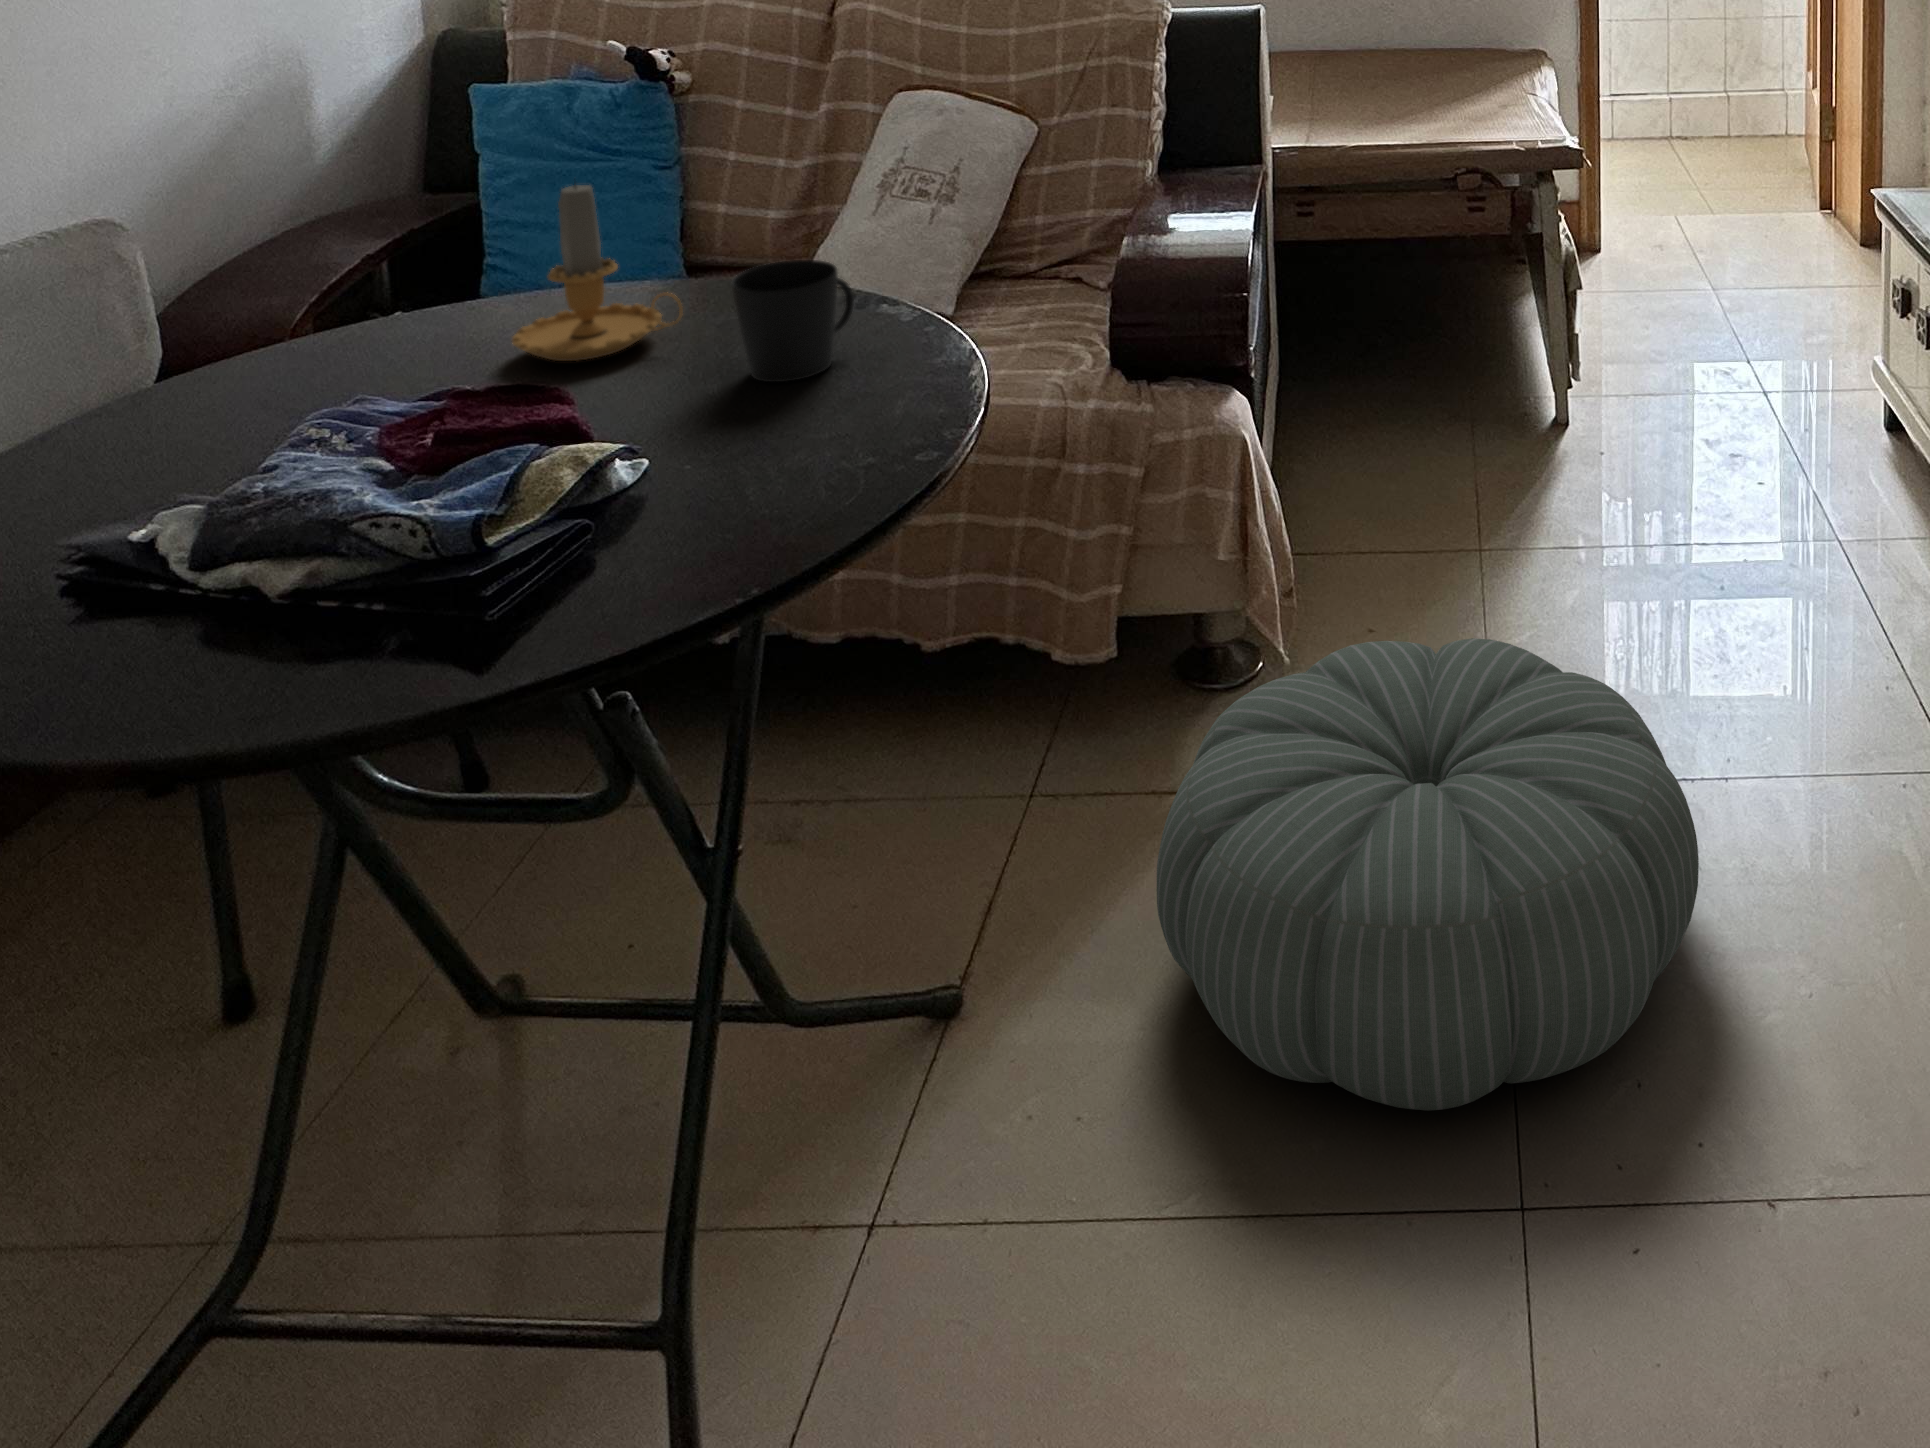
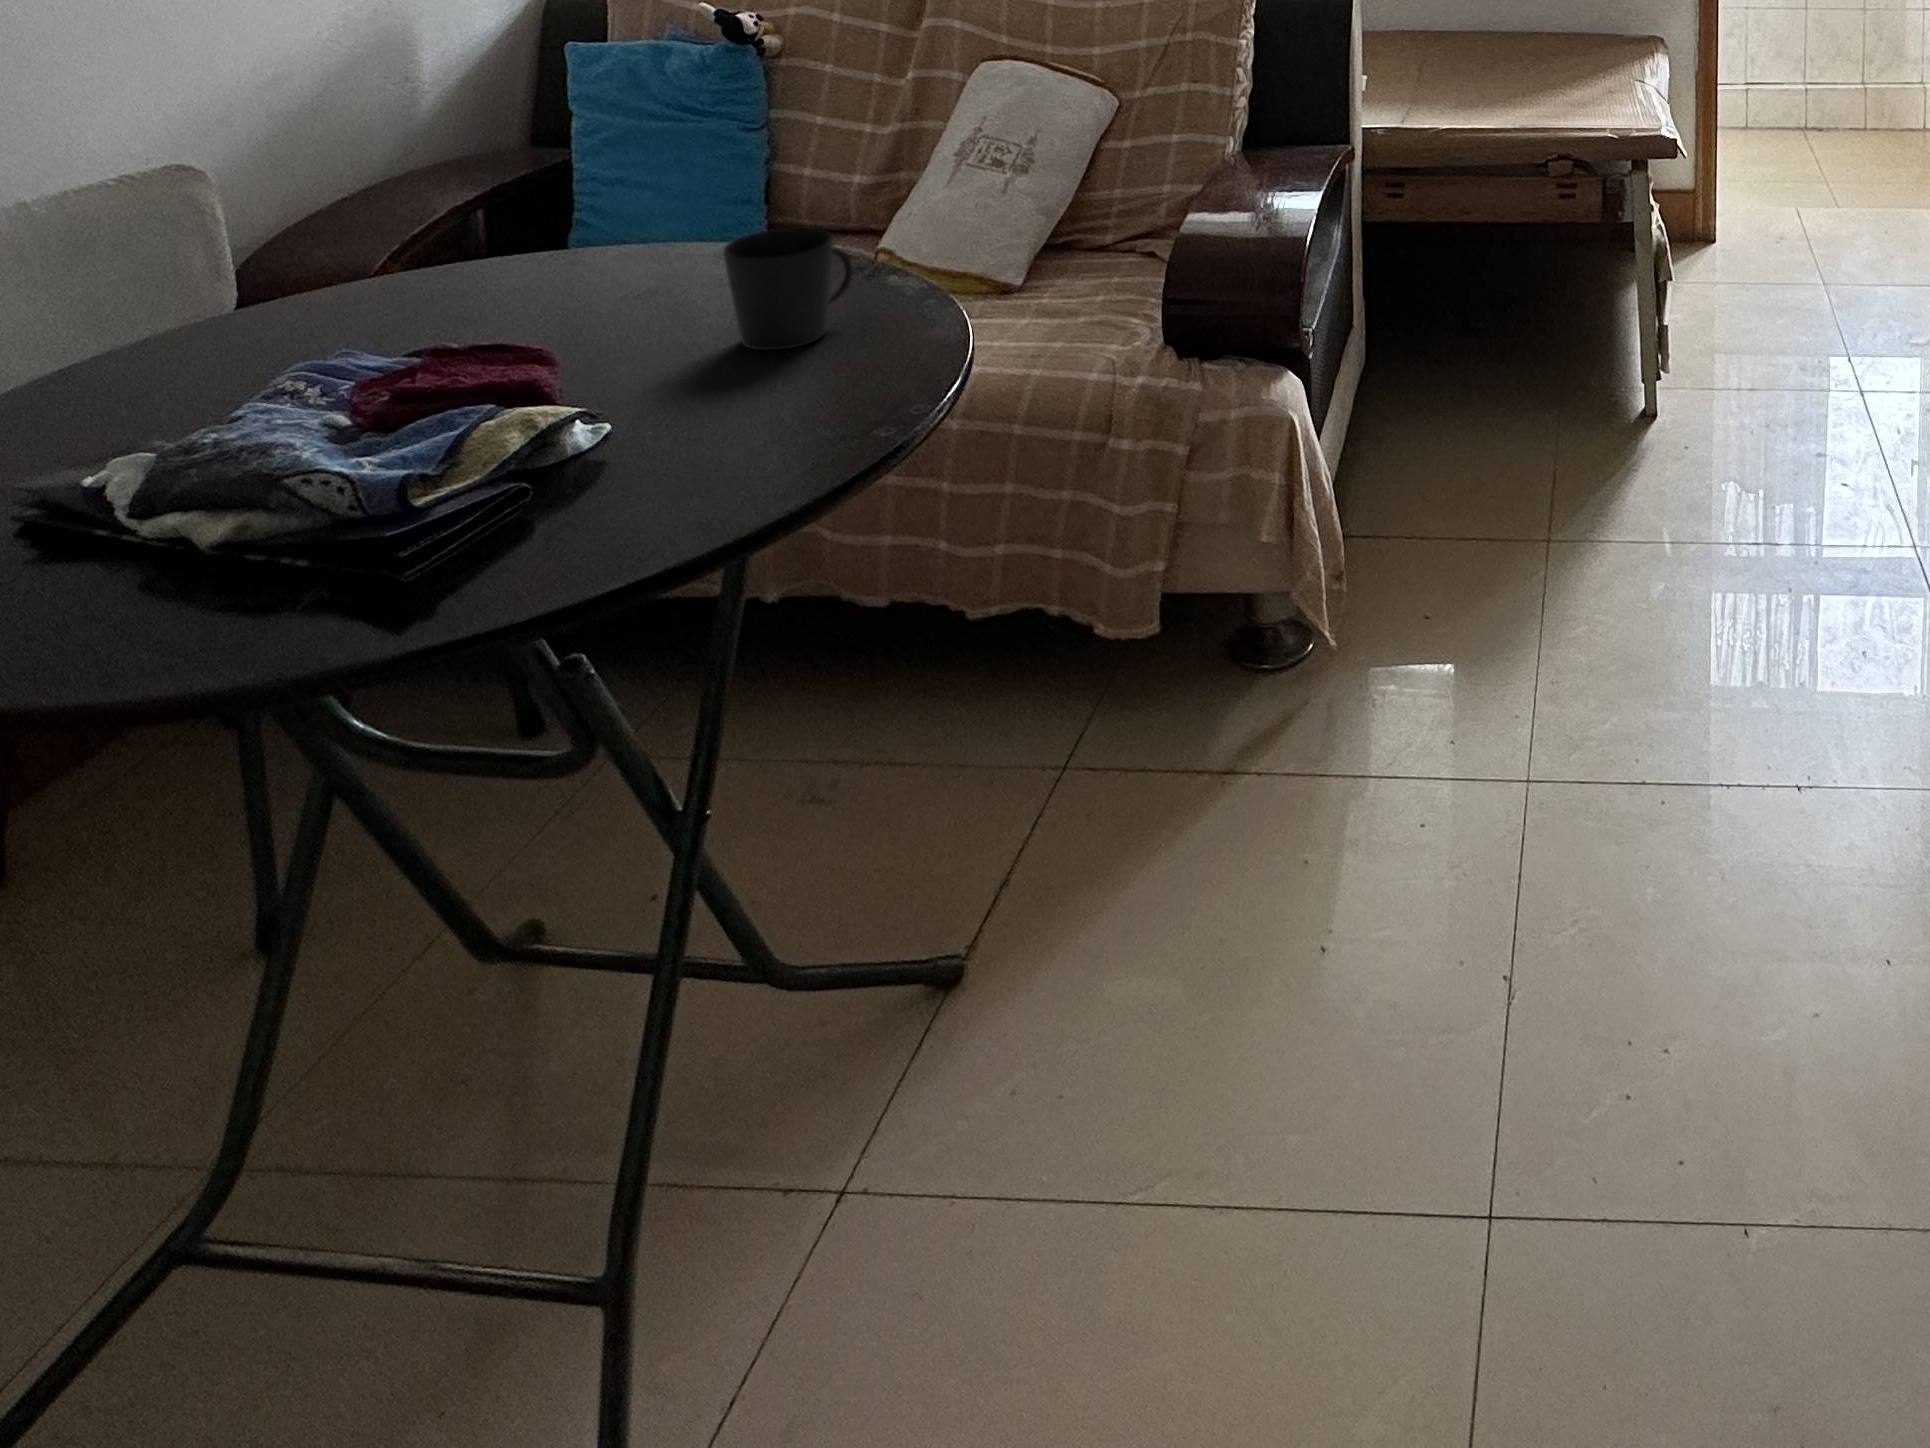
candle: present [512,184,683,361] -> none [514,137,685,321]
pouf: present [1157,638,1699,1111] -> none [1155,639,1710,1120]

